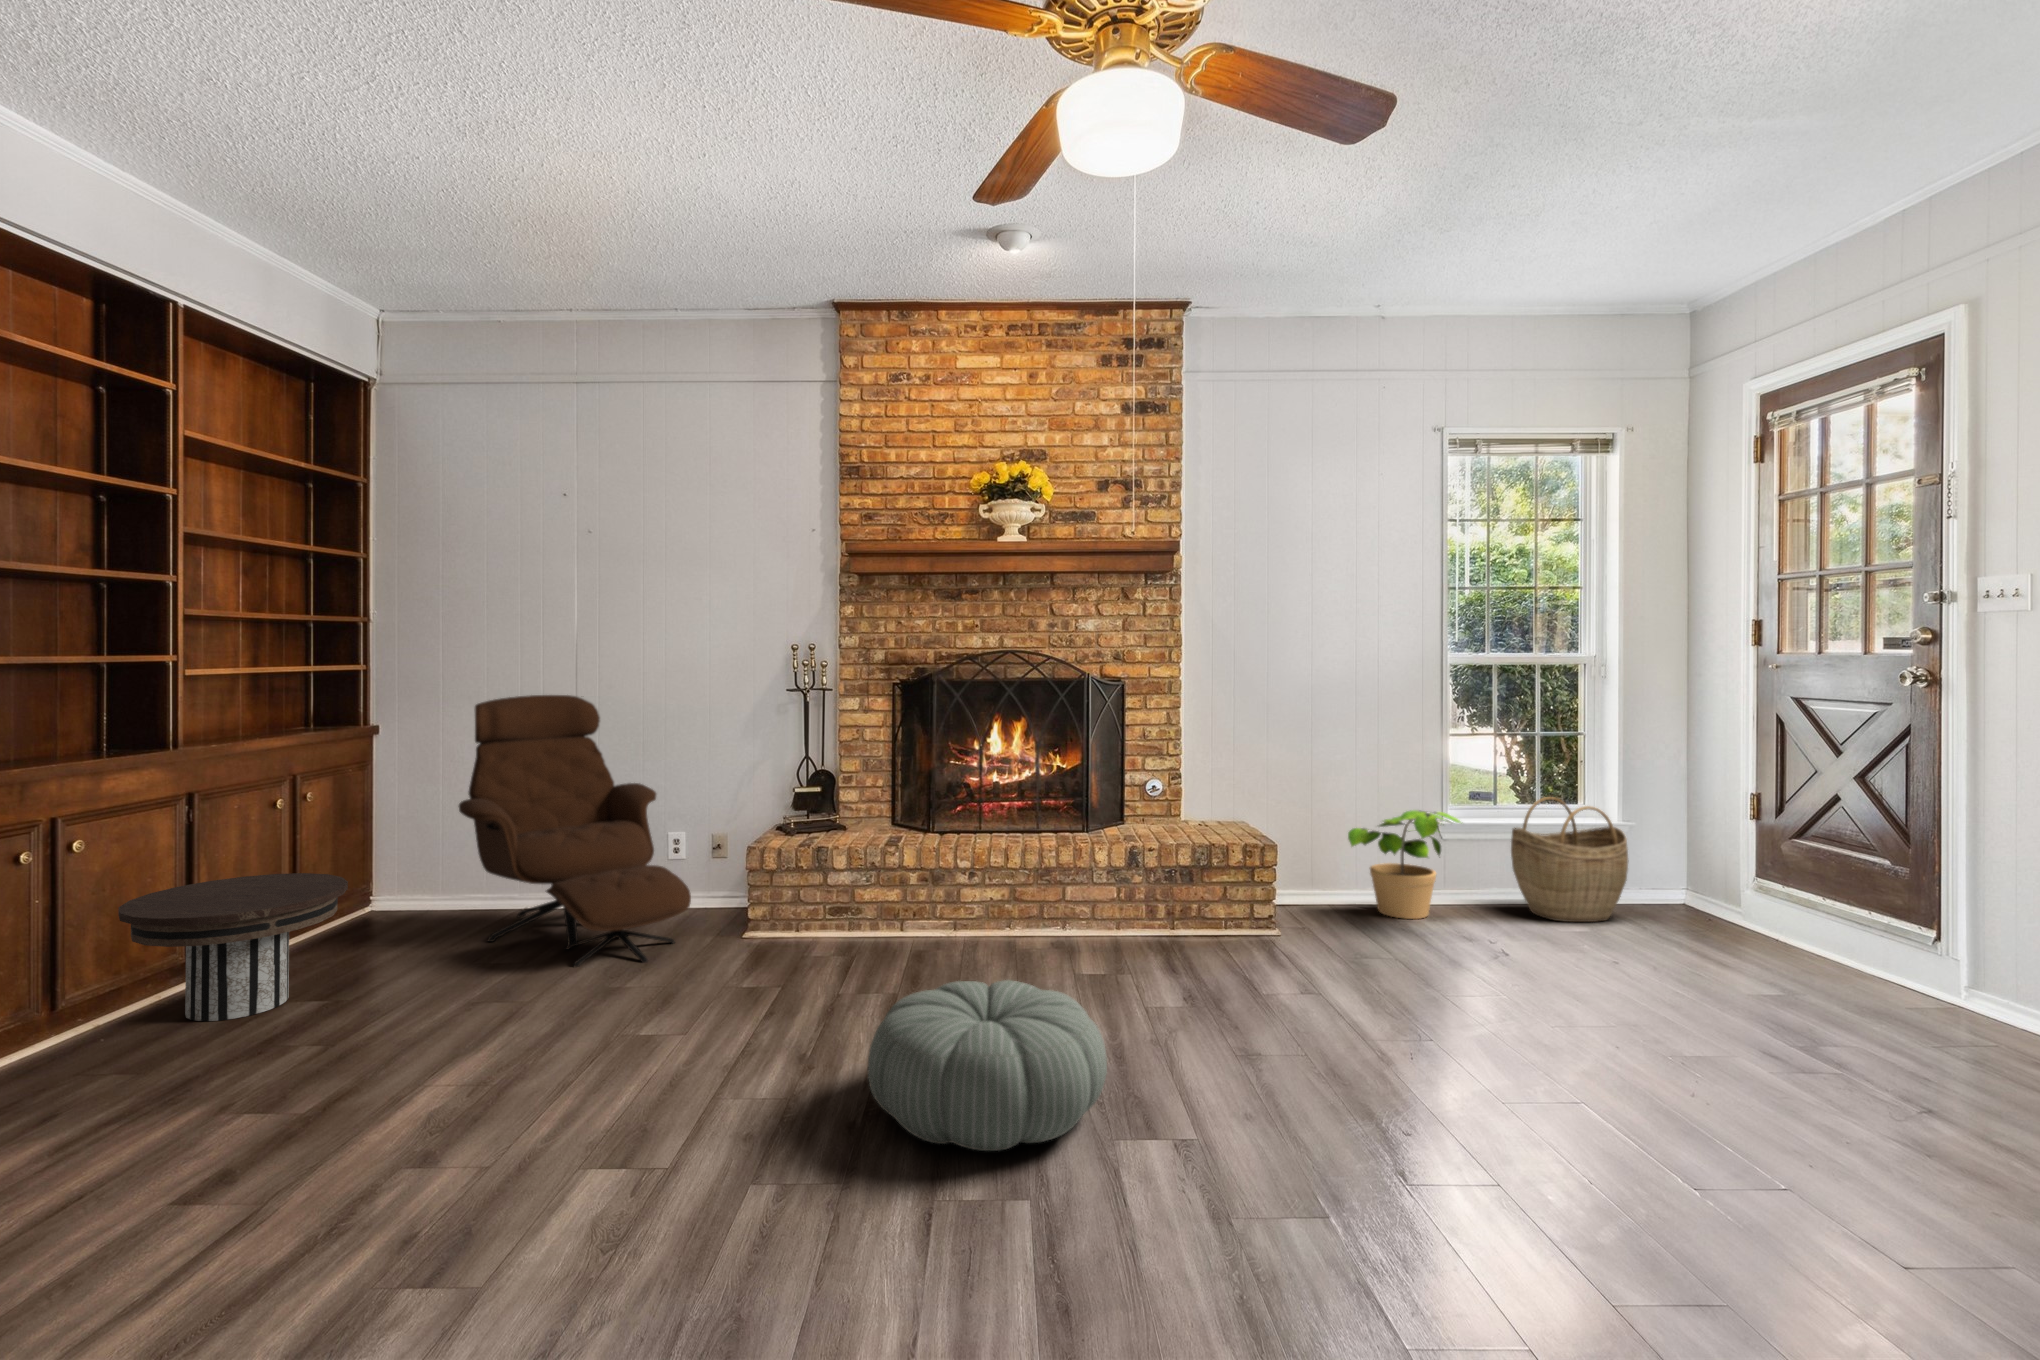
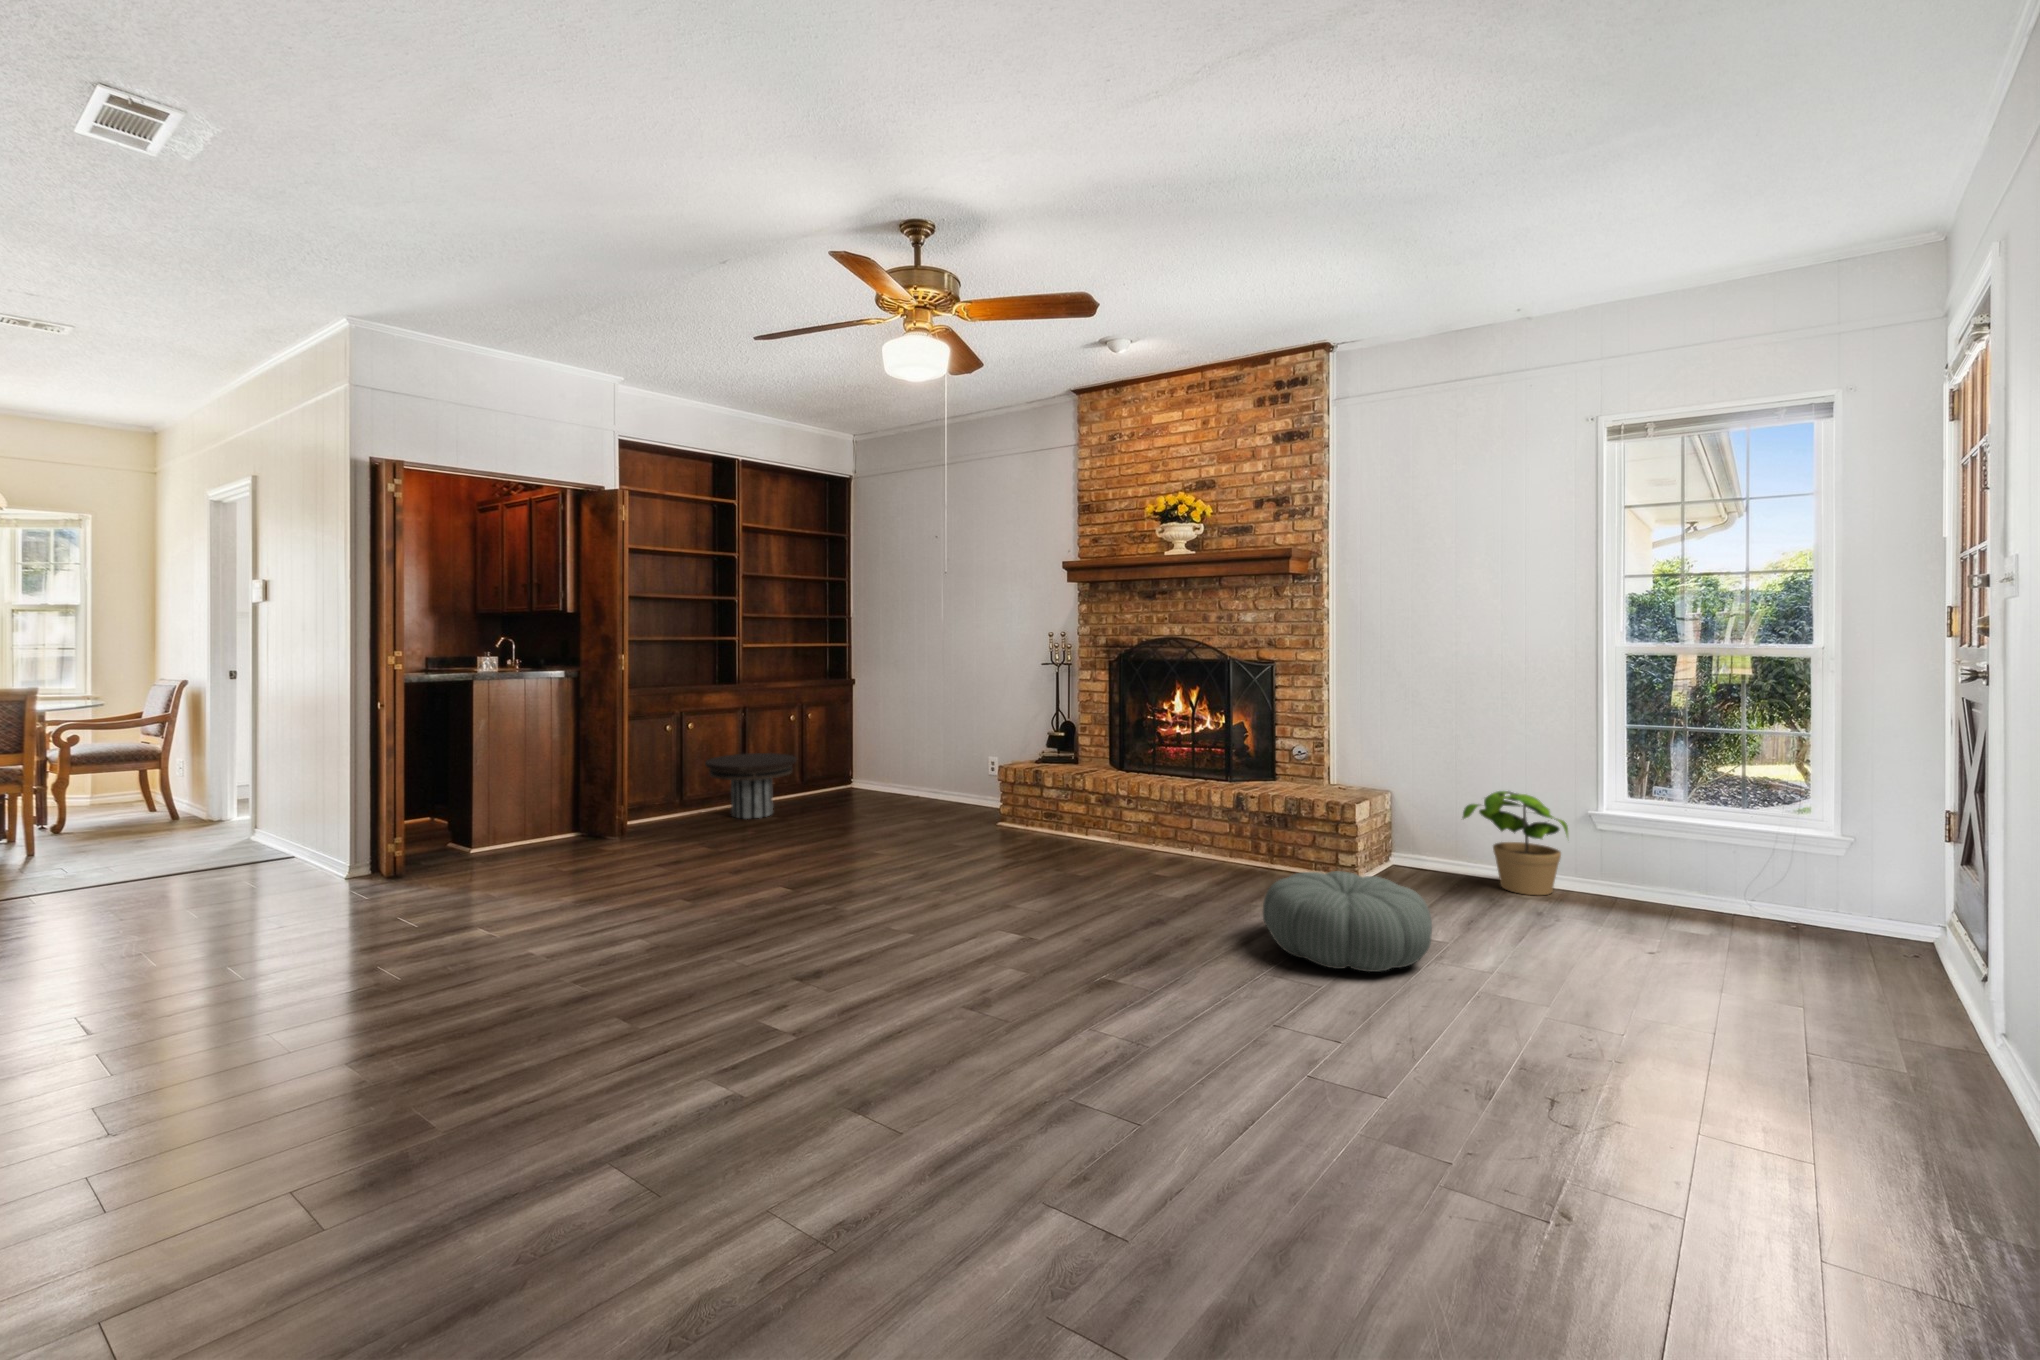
lounge chair: present [459,695,691,967] -> none [864,664,976,826]
woven basket: present [1511,797,1628,922] -> none [1656,797,1795,932]
pouf: present [868,980,1107,1151] -> present [1263,871,1432,972]

